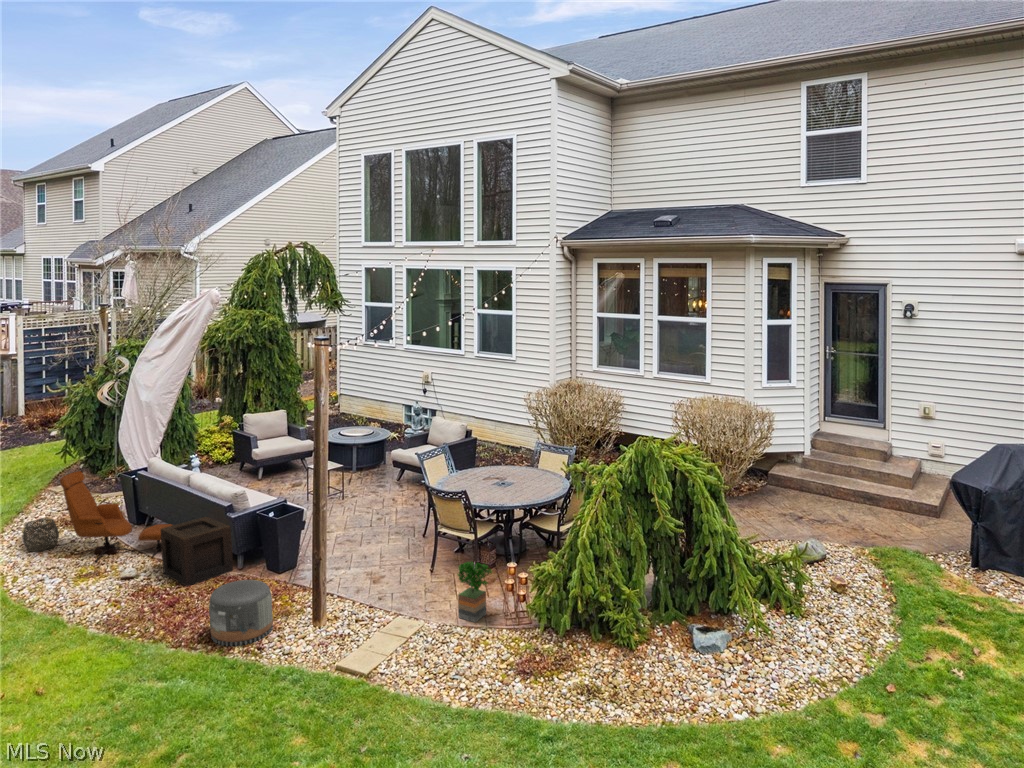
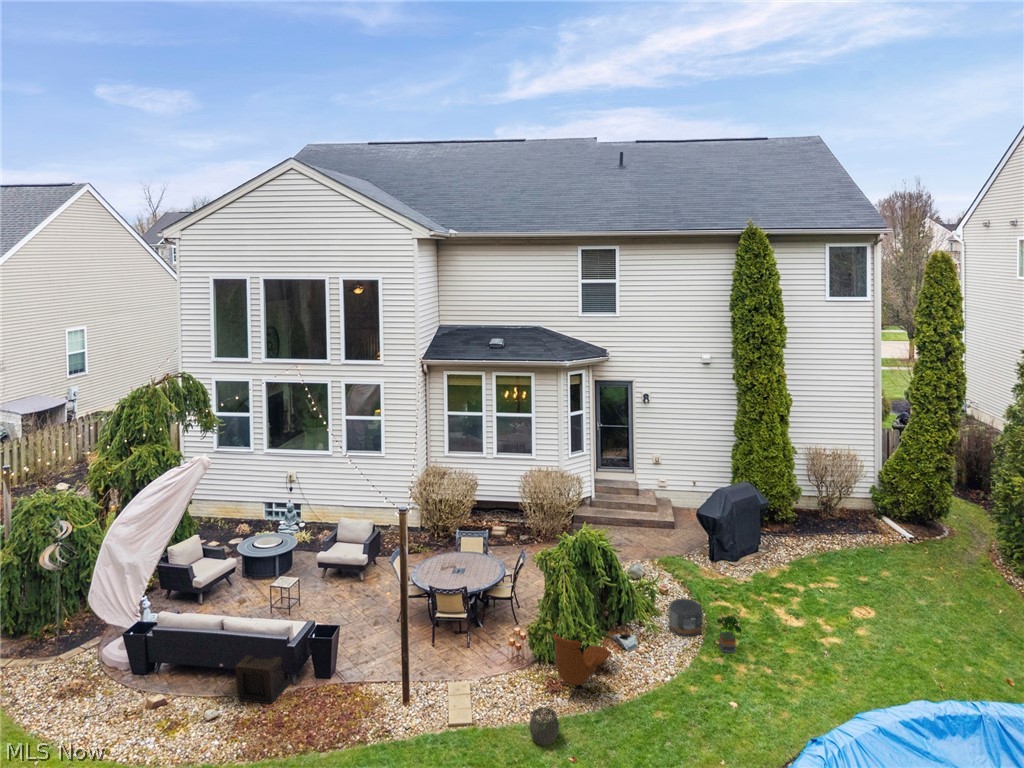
lounge chair: present [60,471,172,562] -> present [553,633,611,701]
woven basket: present [22,519,59,551] -> present [530,707,559,745]
potted tree: present [458,562,492,622] -> present [717,616,741,653]
pouf: present [209,580,273,646] -> present [669,599,703,637]

